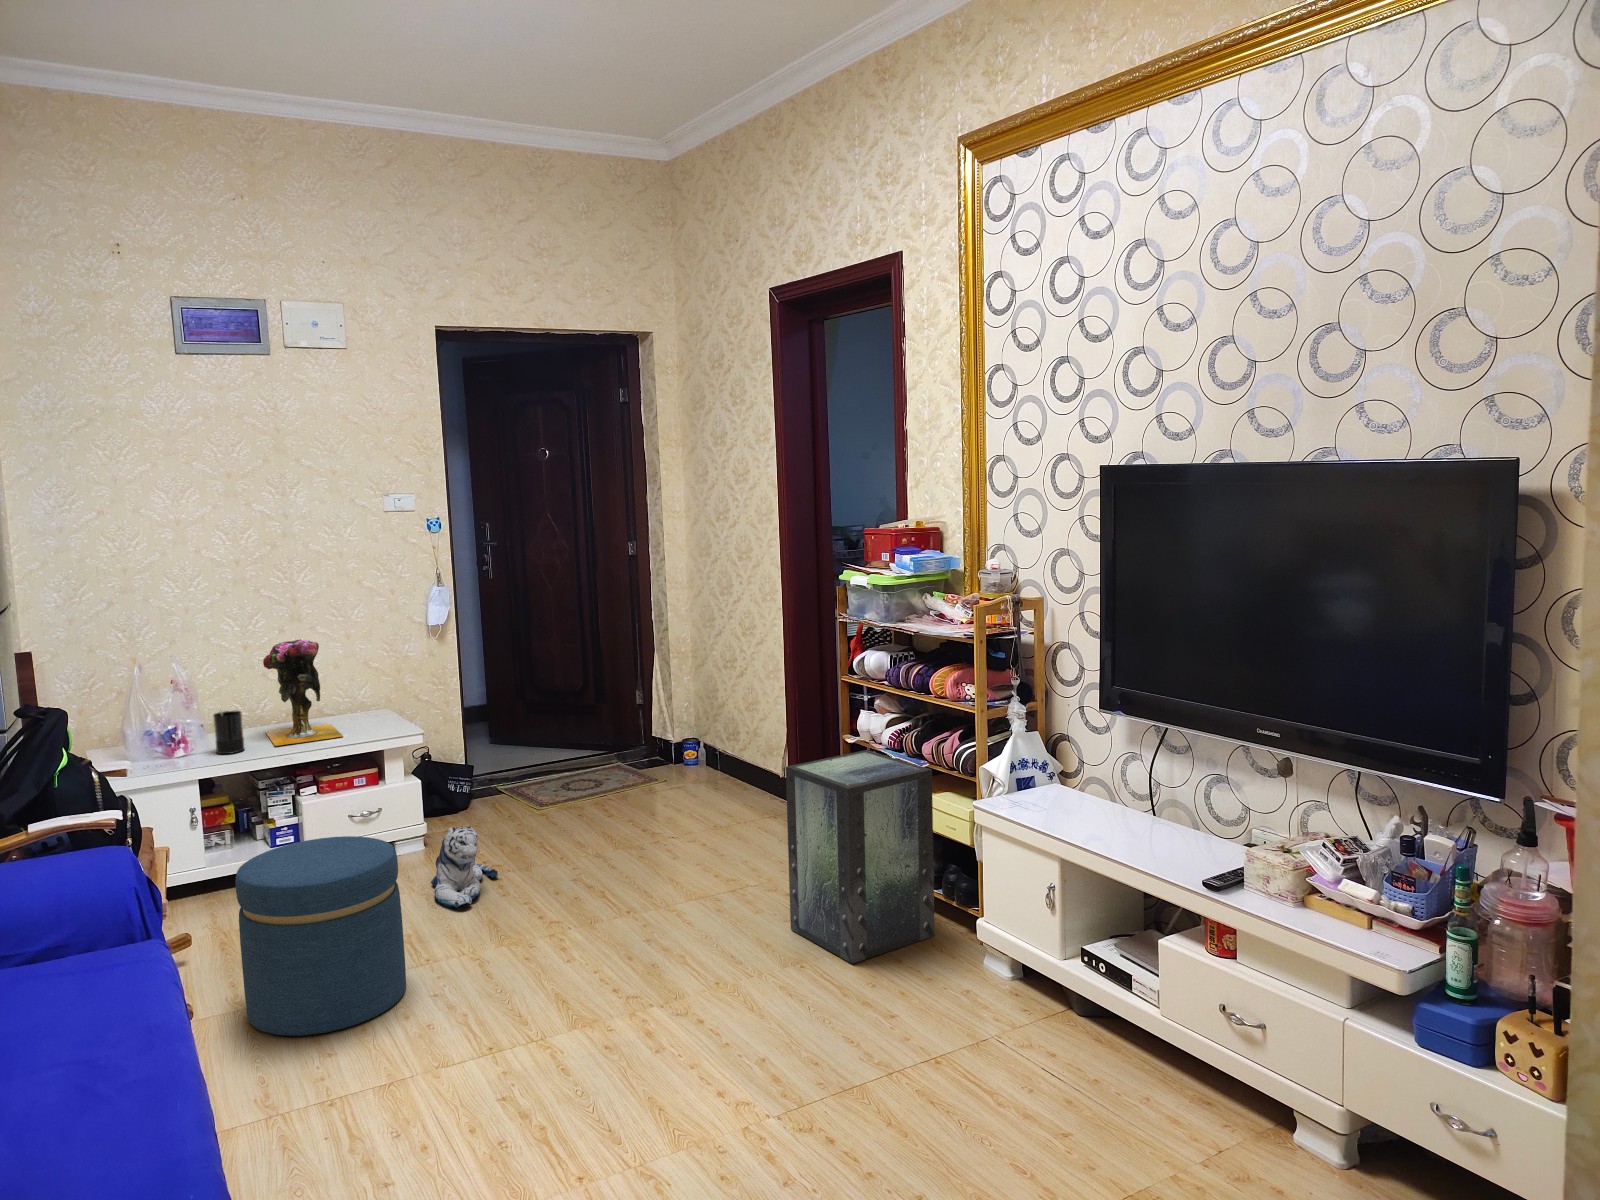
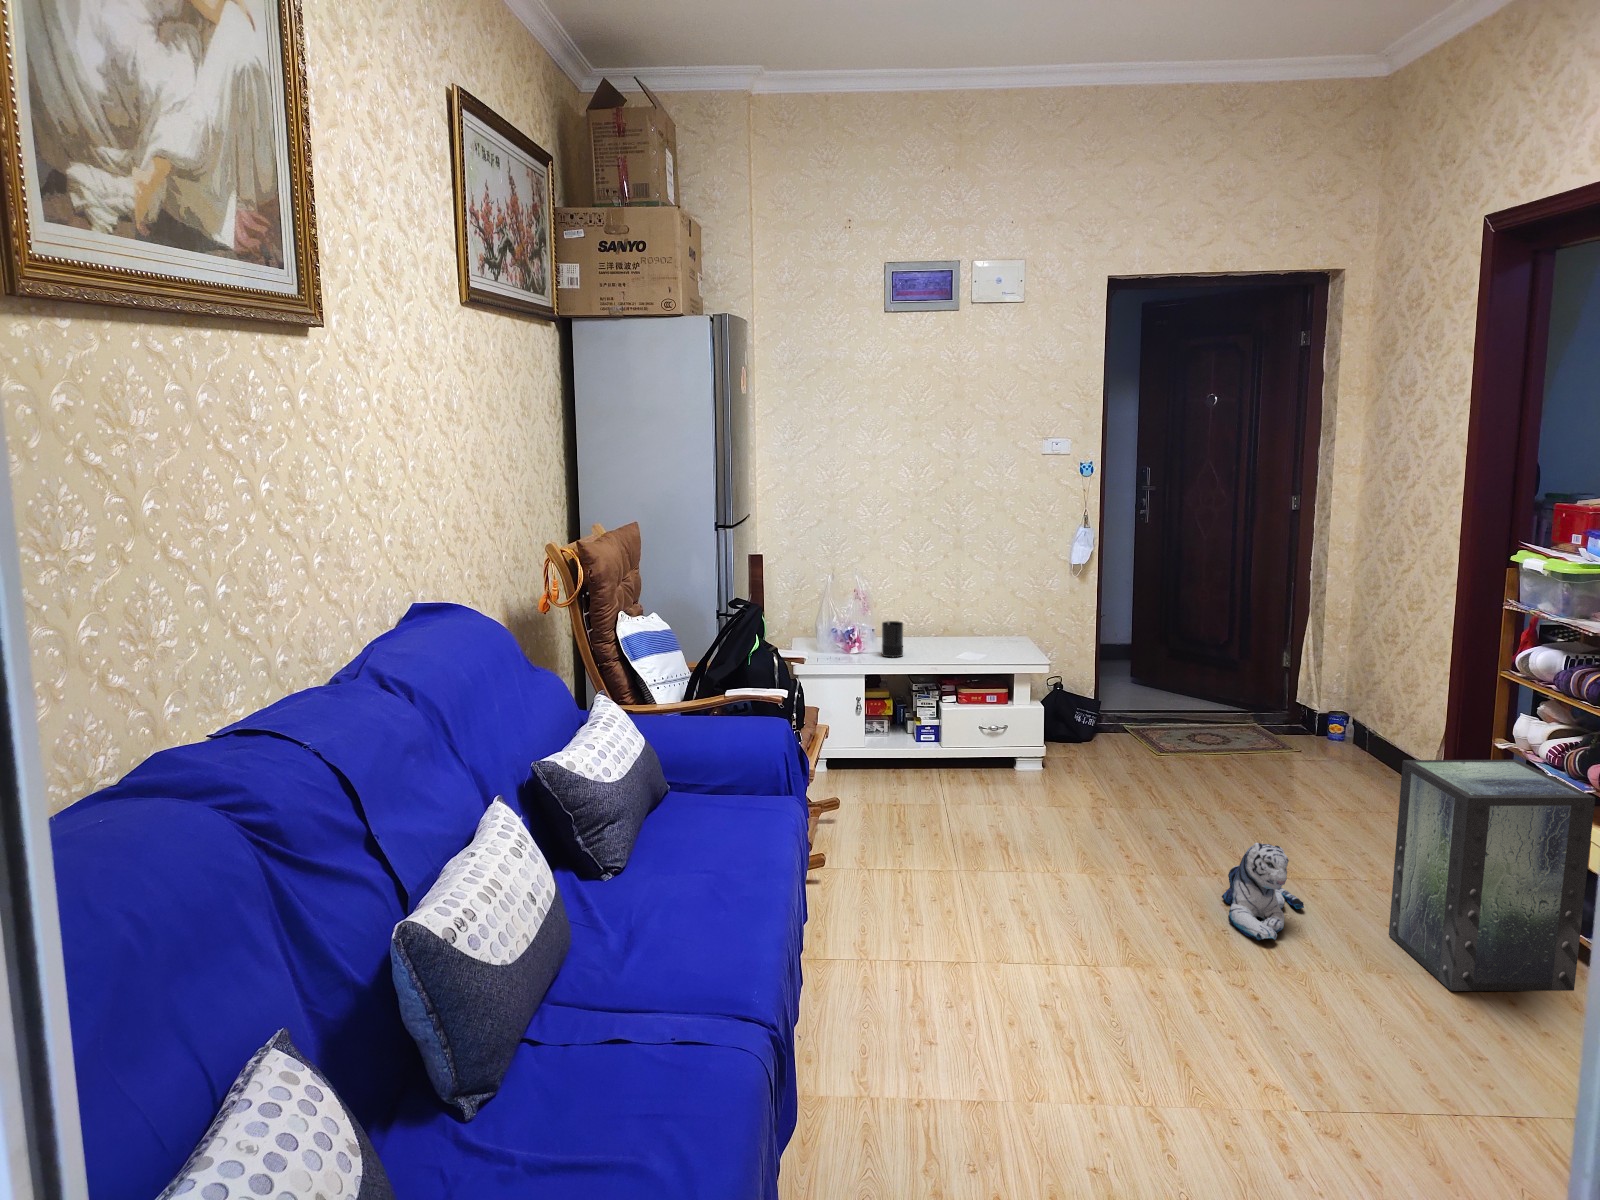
vase: present [263,640,343,746] -> none [923,566,983,656]
plush toy: present [431,827,498,908] -> present [1222,843,1304,941]
ottoman: present [235,836,406,1036] -> none [866,742,995,906]

